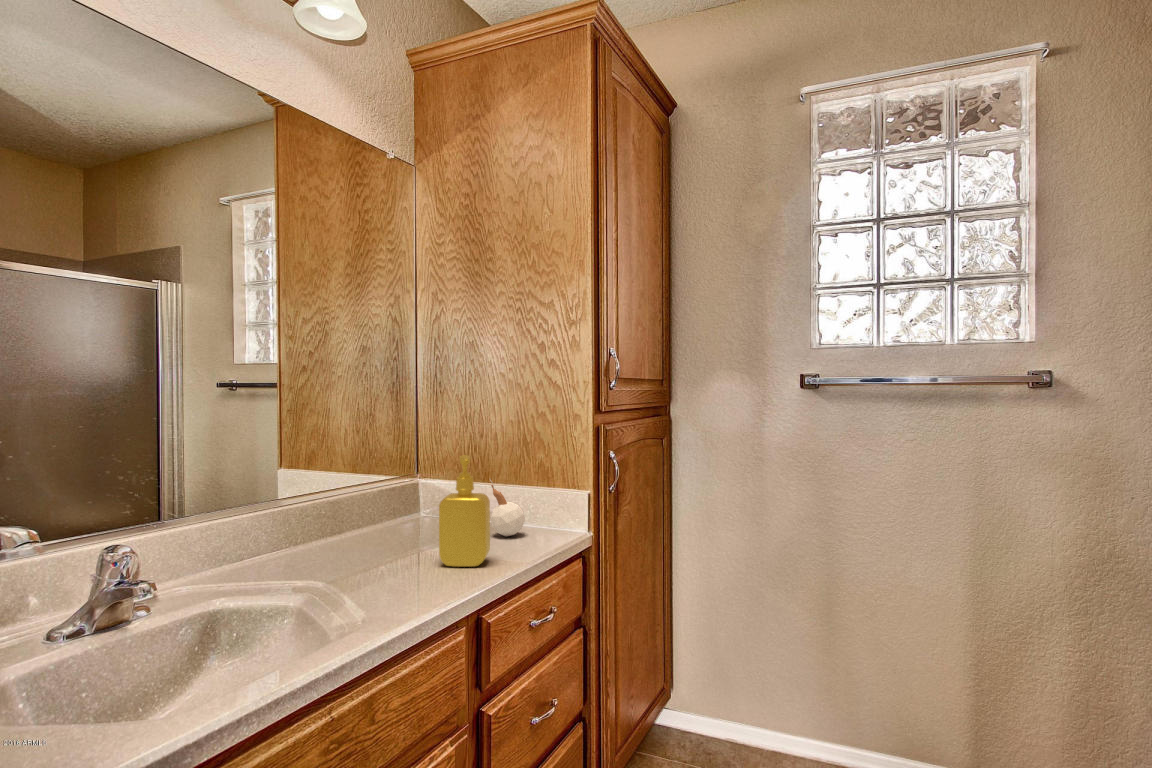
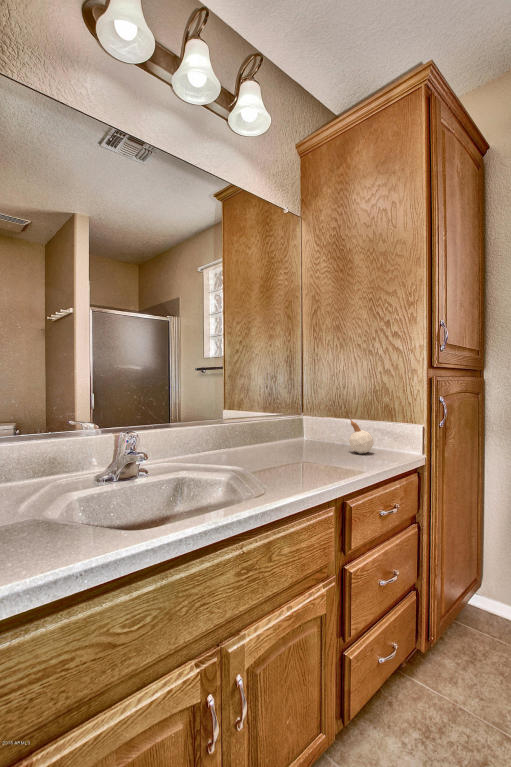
soap dispenser: present [439,455,490,567] -> none [315,392,350,469]

